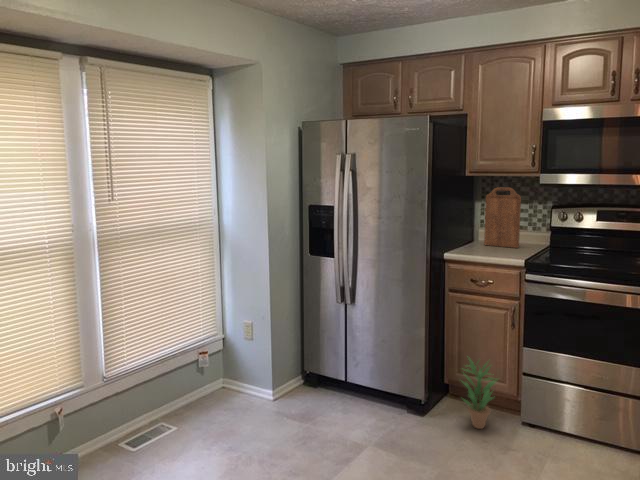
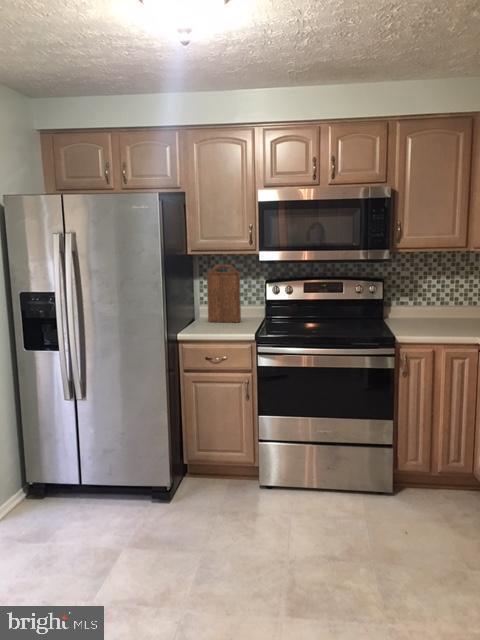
potted plant: present [463,356,496,429] -> none [204,433,243,503]

